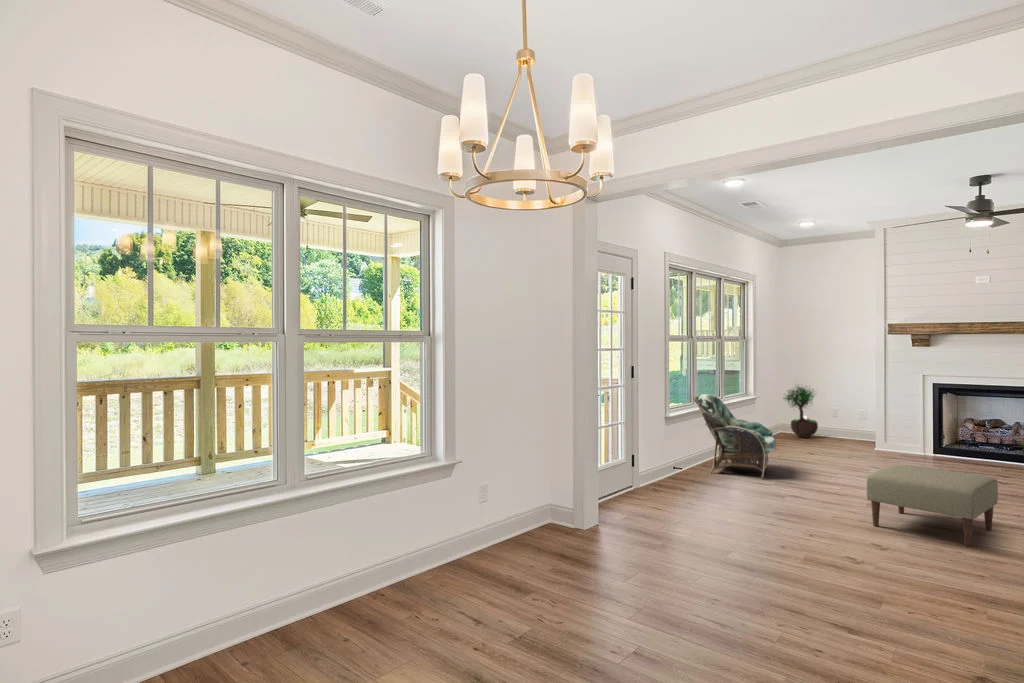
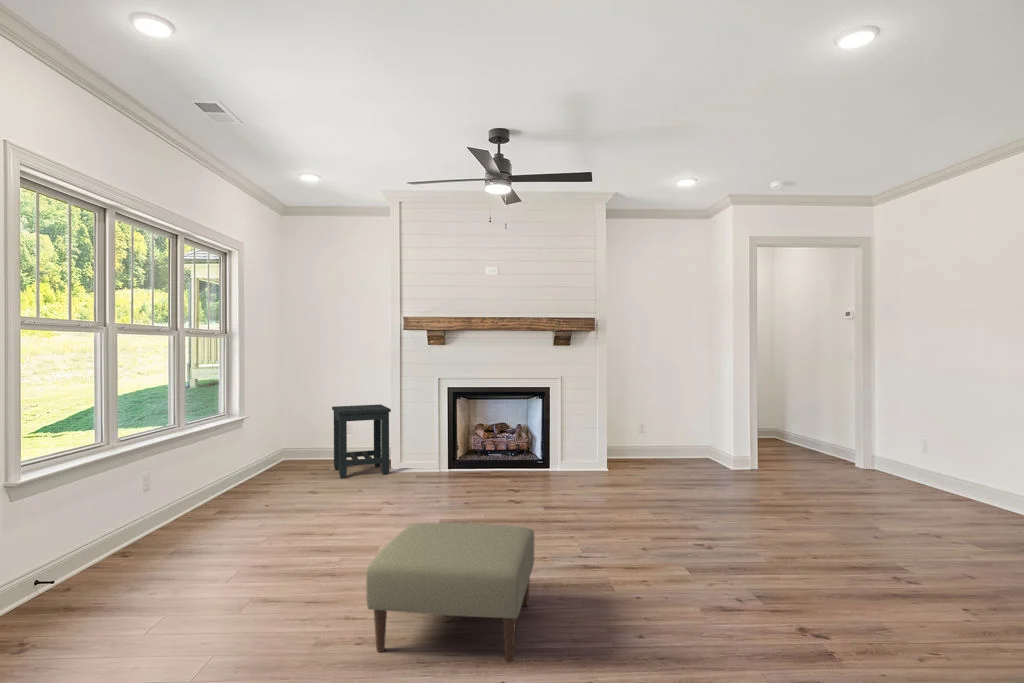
potted tree: present [784,387,818,438] -> none [280,391,326,464]
armchair: present [693,394,776,479] -> none [93,427,248,574]
side table: none [824,394,877,451] -> present [332,404,391,478]

